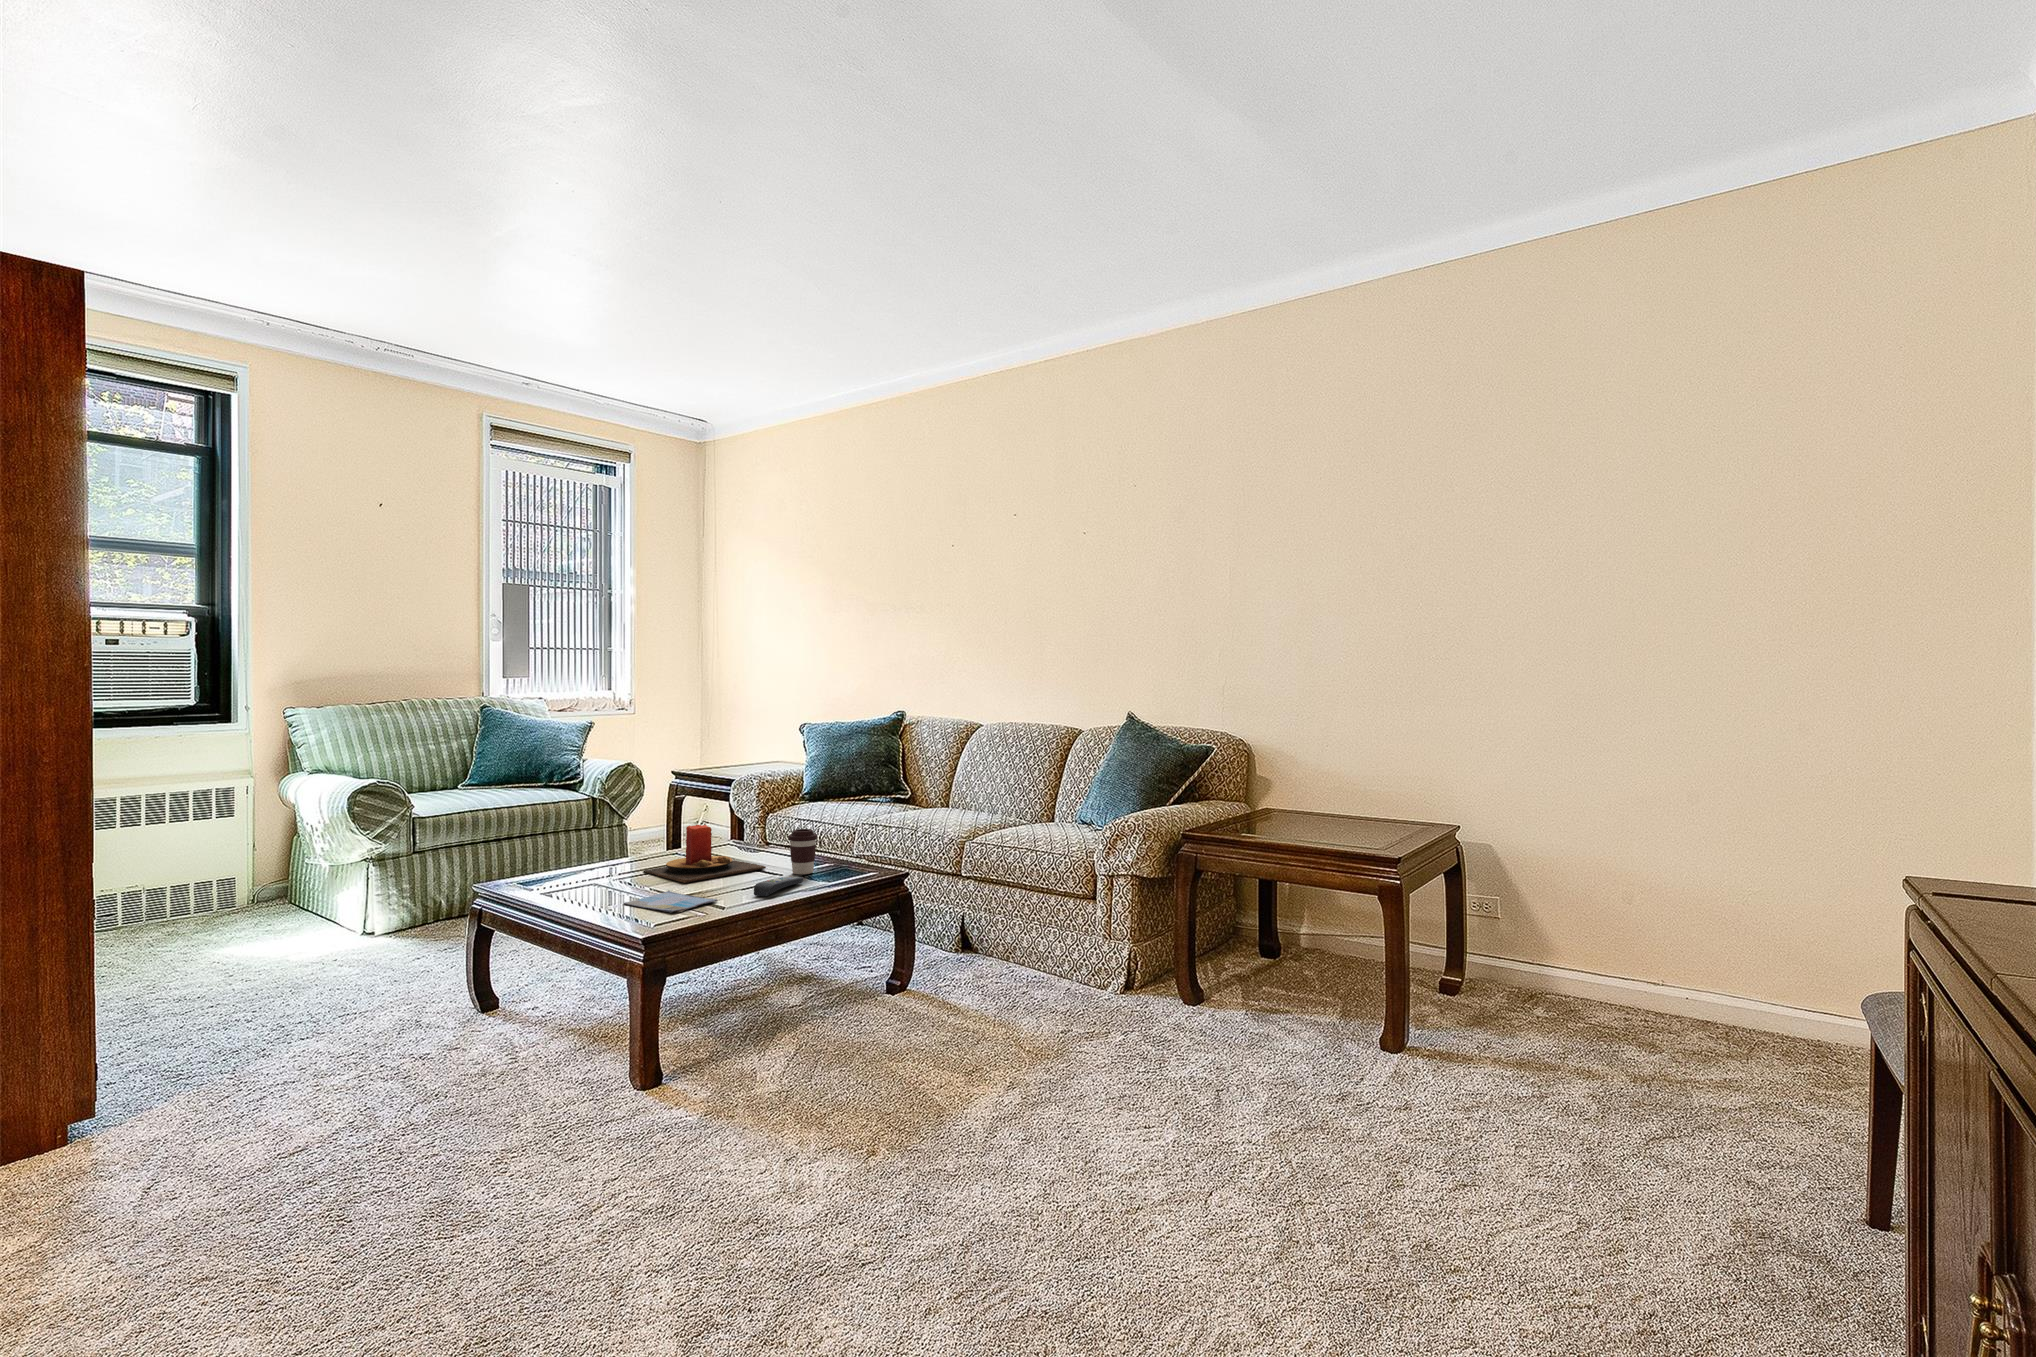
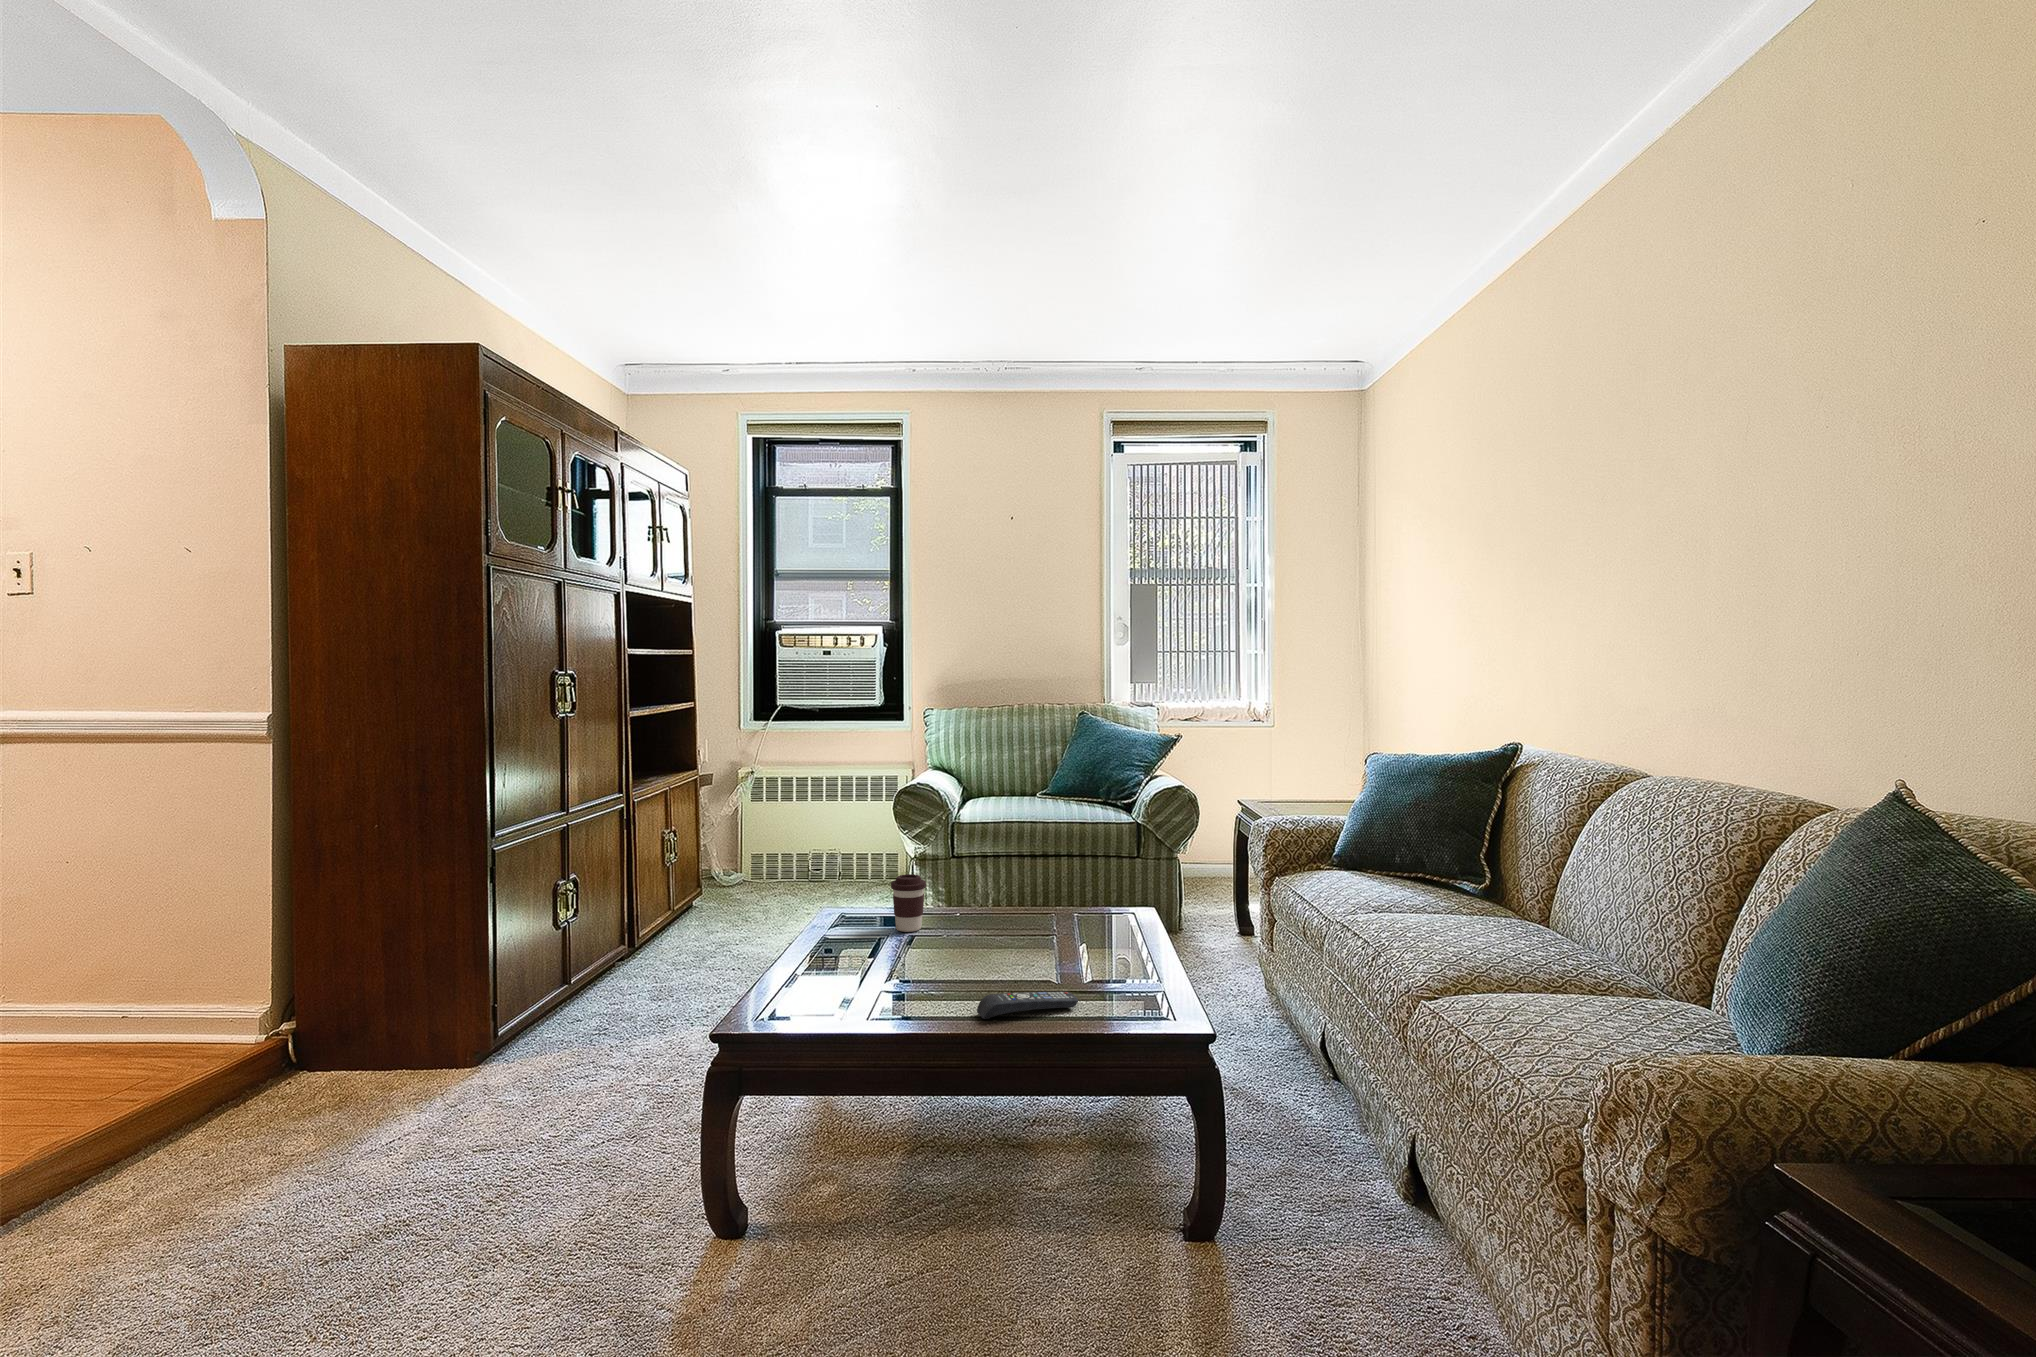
candle: present [643,825,766,883] -> none [969,886,1097,967]
coffee cup: present [788,829,817,875] -> present [891,874,926,932]
book: present [624,891,718,913] -> none [847,972,927,1012]

